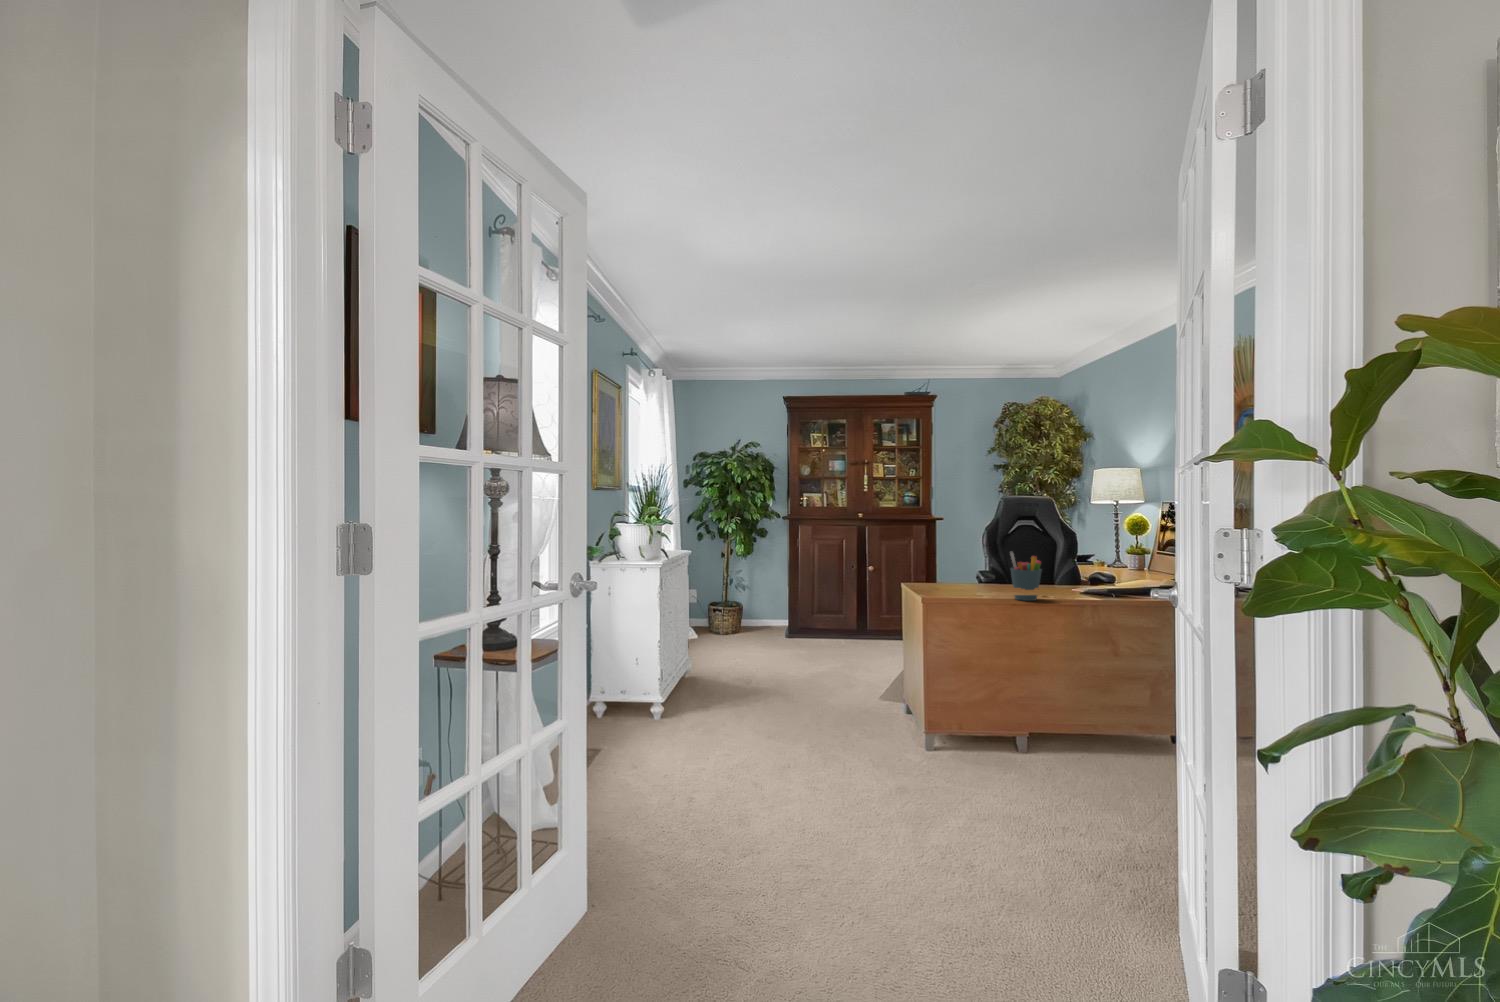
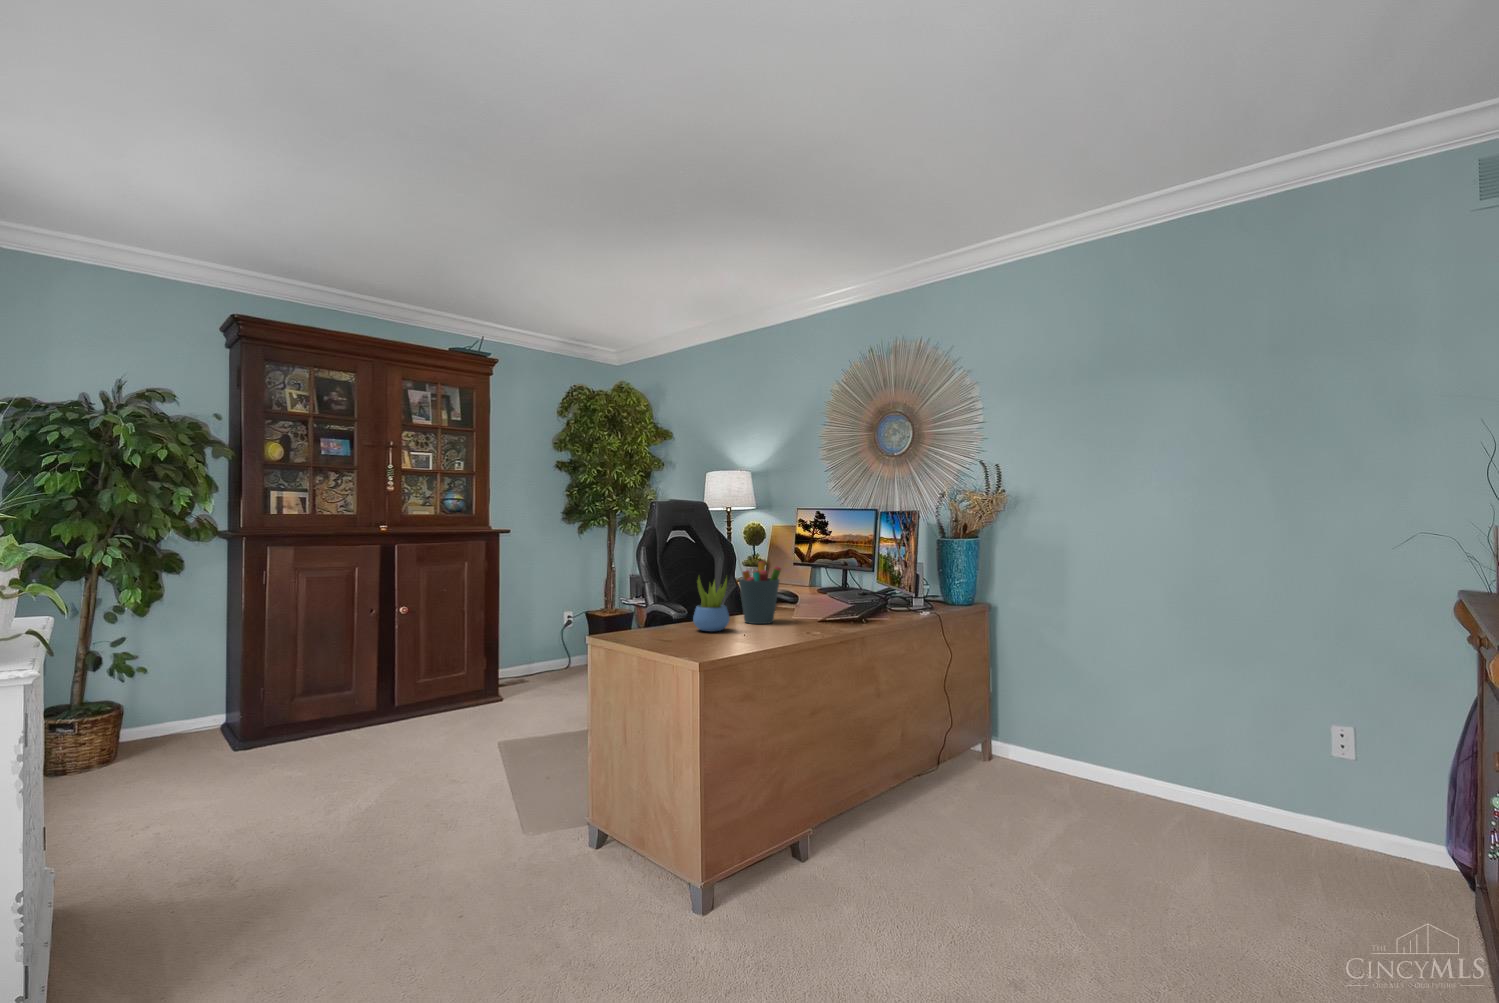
succulent plant: none [964,562,990,600] -> present [693,578,729,632]

